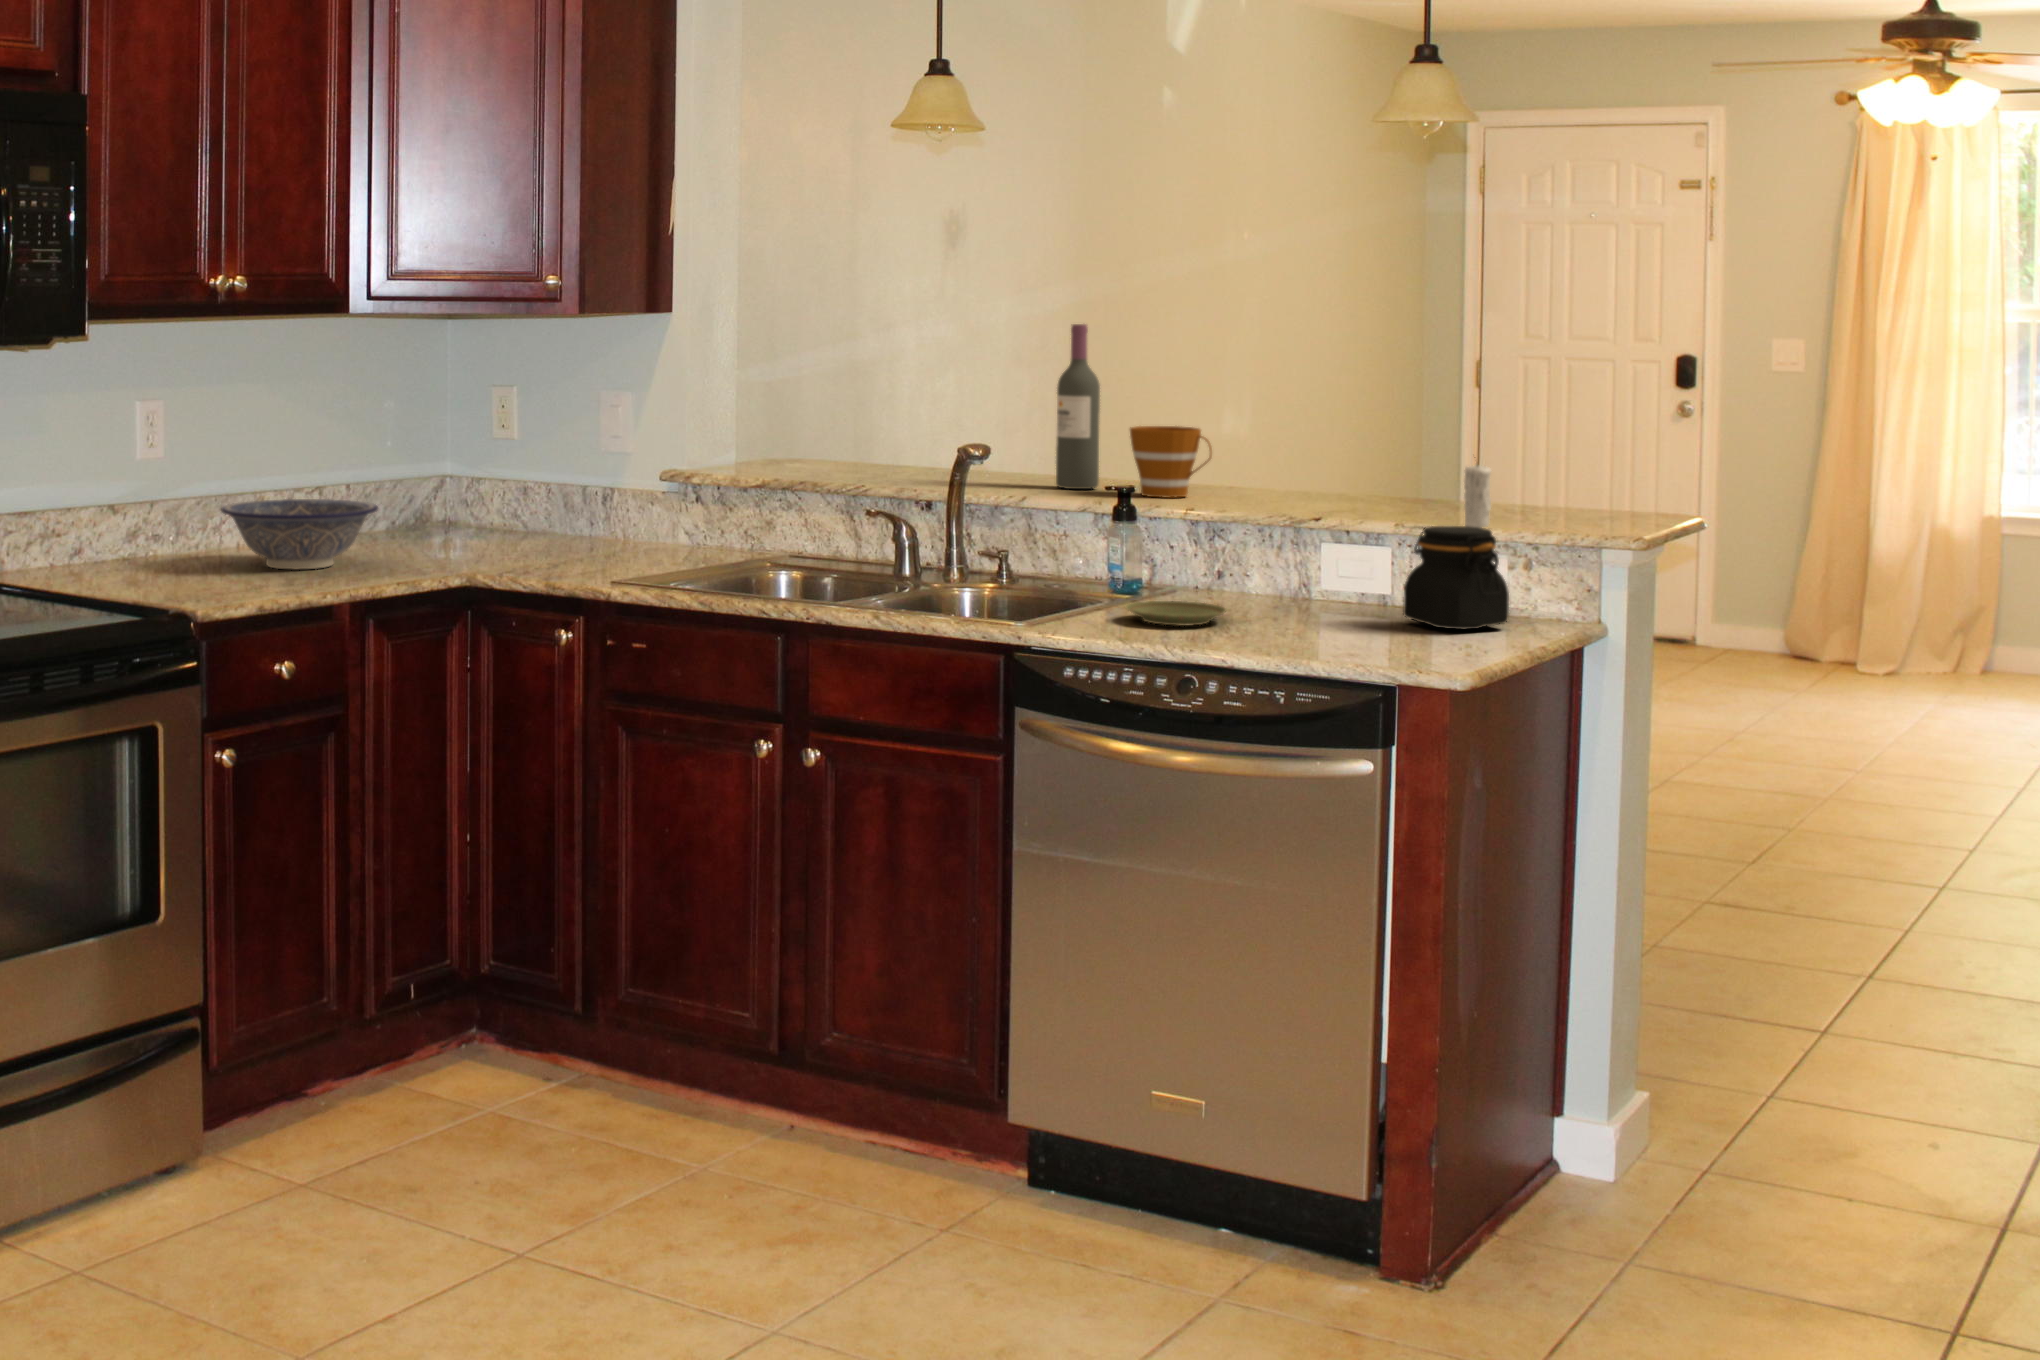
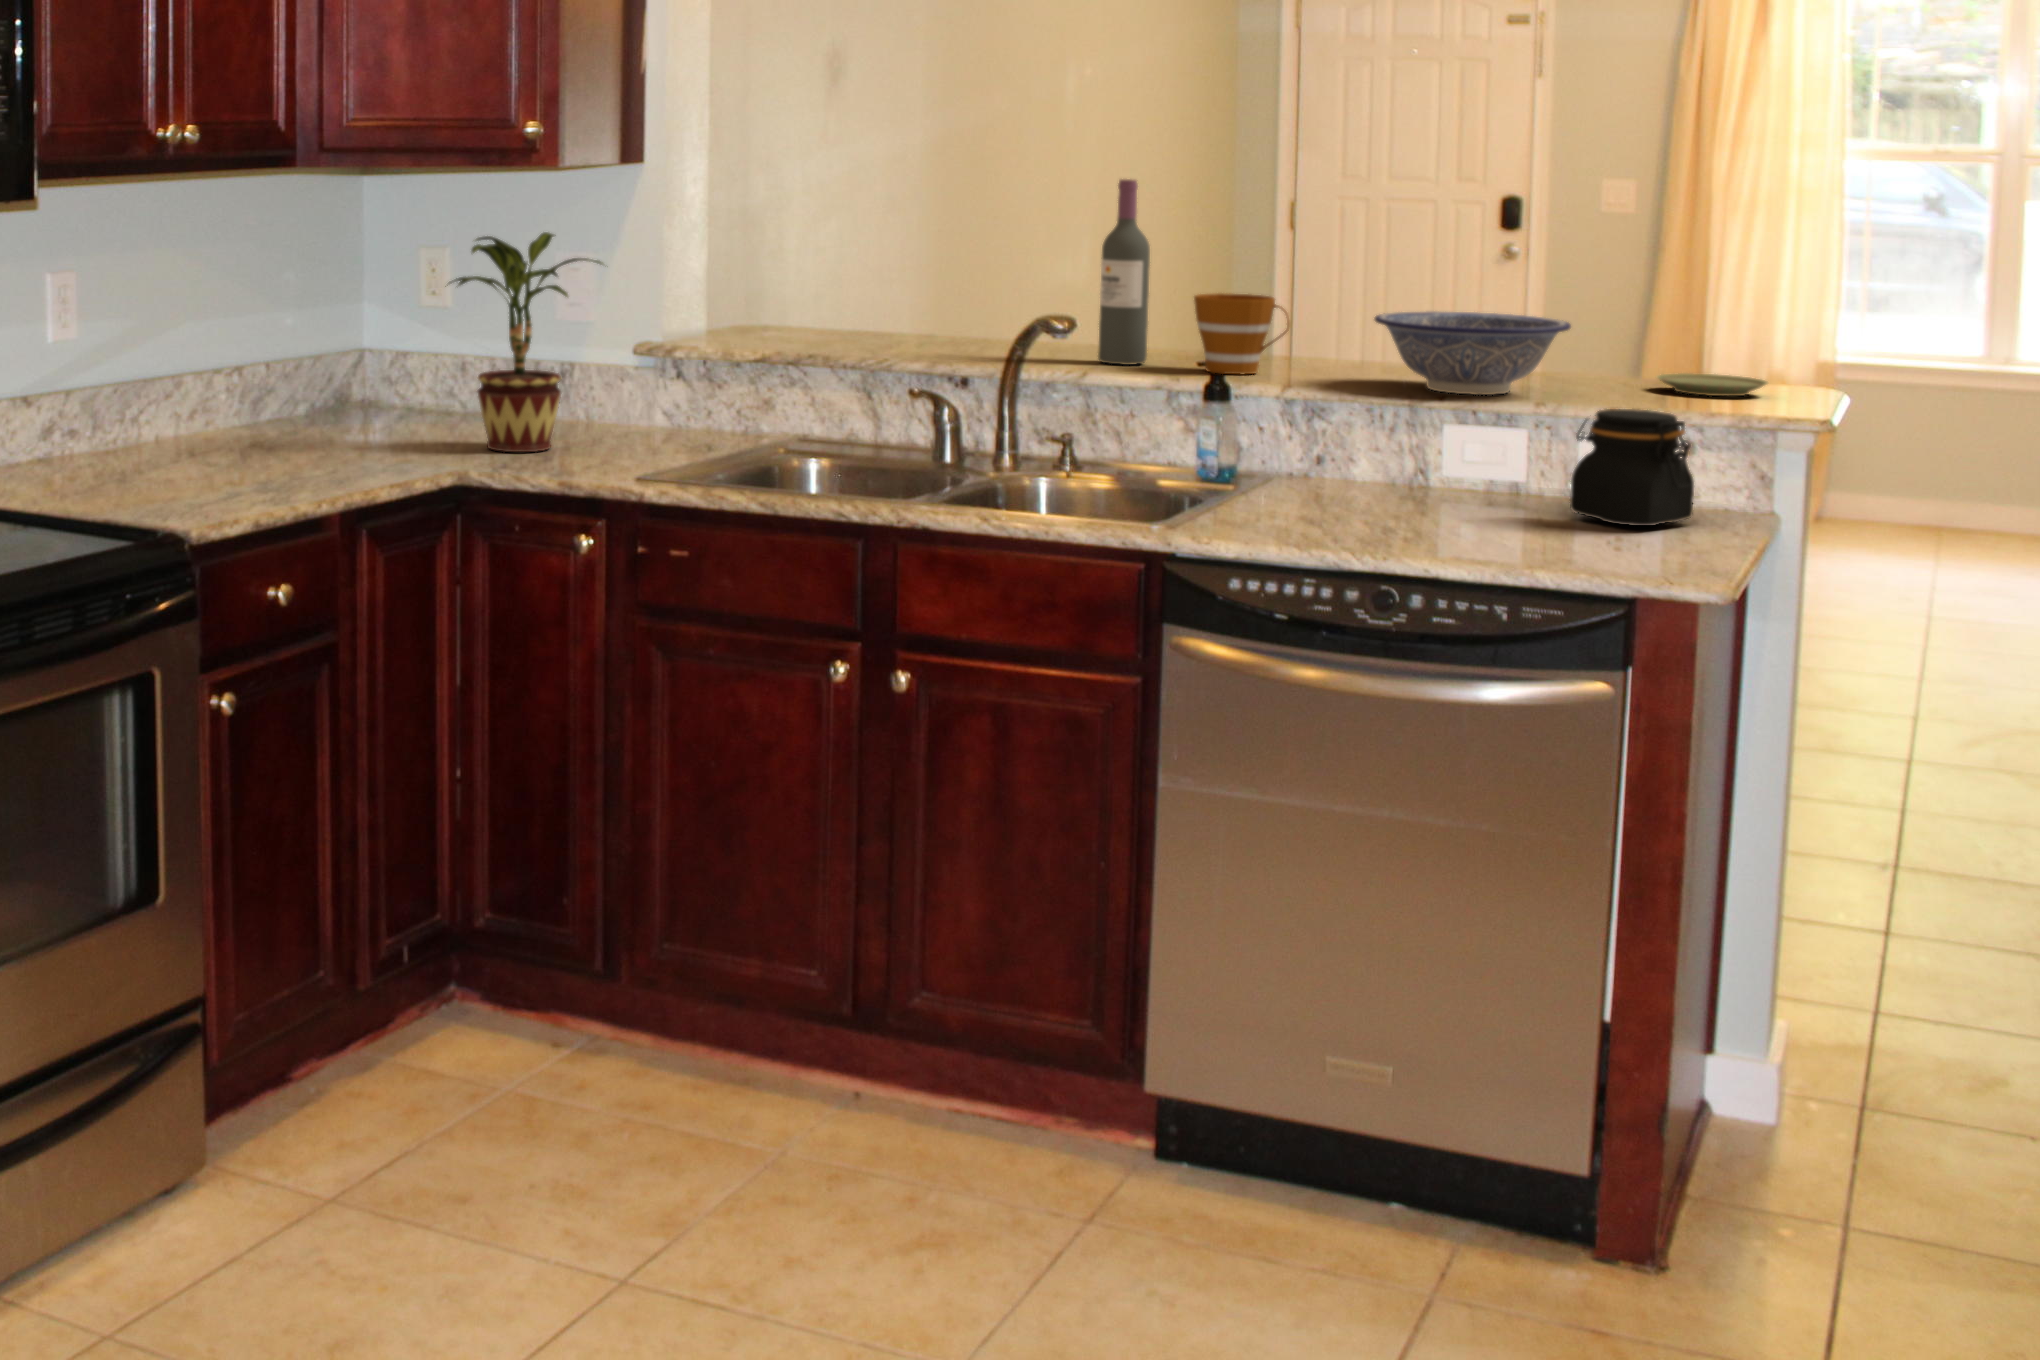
potted plant: none [479,369,618,560] -> present [445,232,603,452]
candle: present [1464,464,1491,528] -> none [1624,326,1657,411]
decorative bowl: present [221,499,378,570] -> present [1375,311,1571,395]
plate: present [1126,601,1227,626] -> present [1657,373,1768,396]

